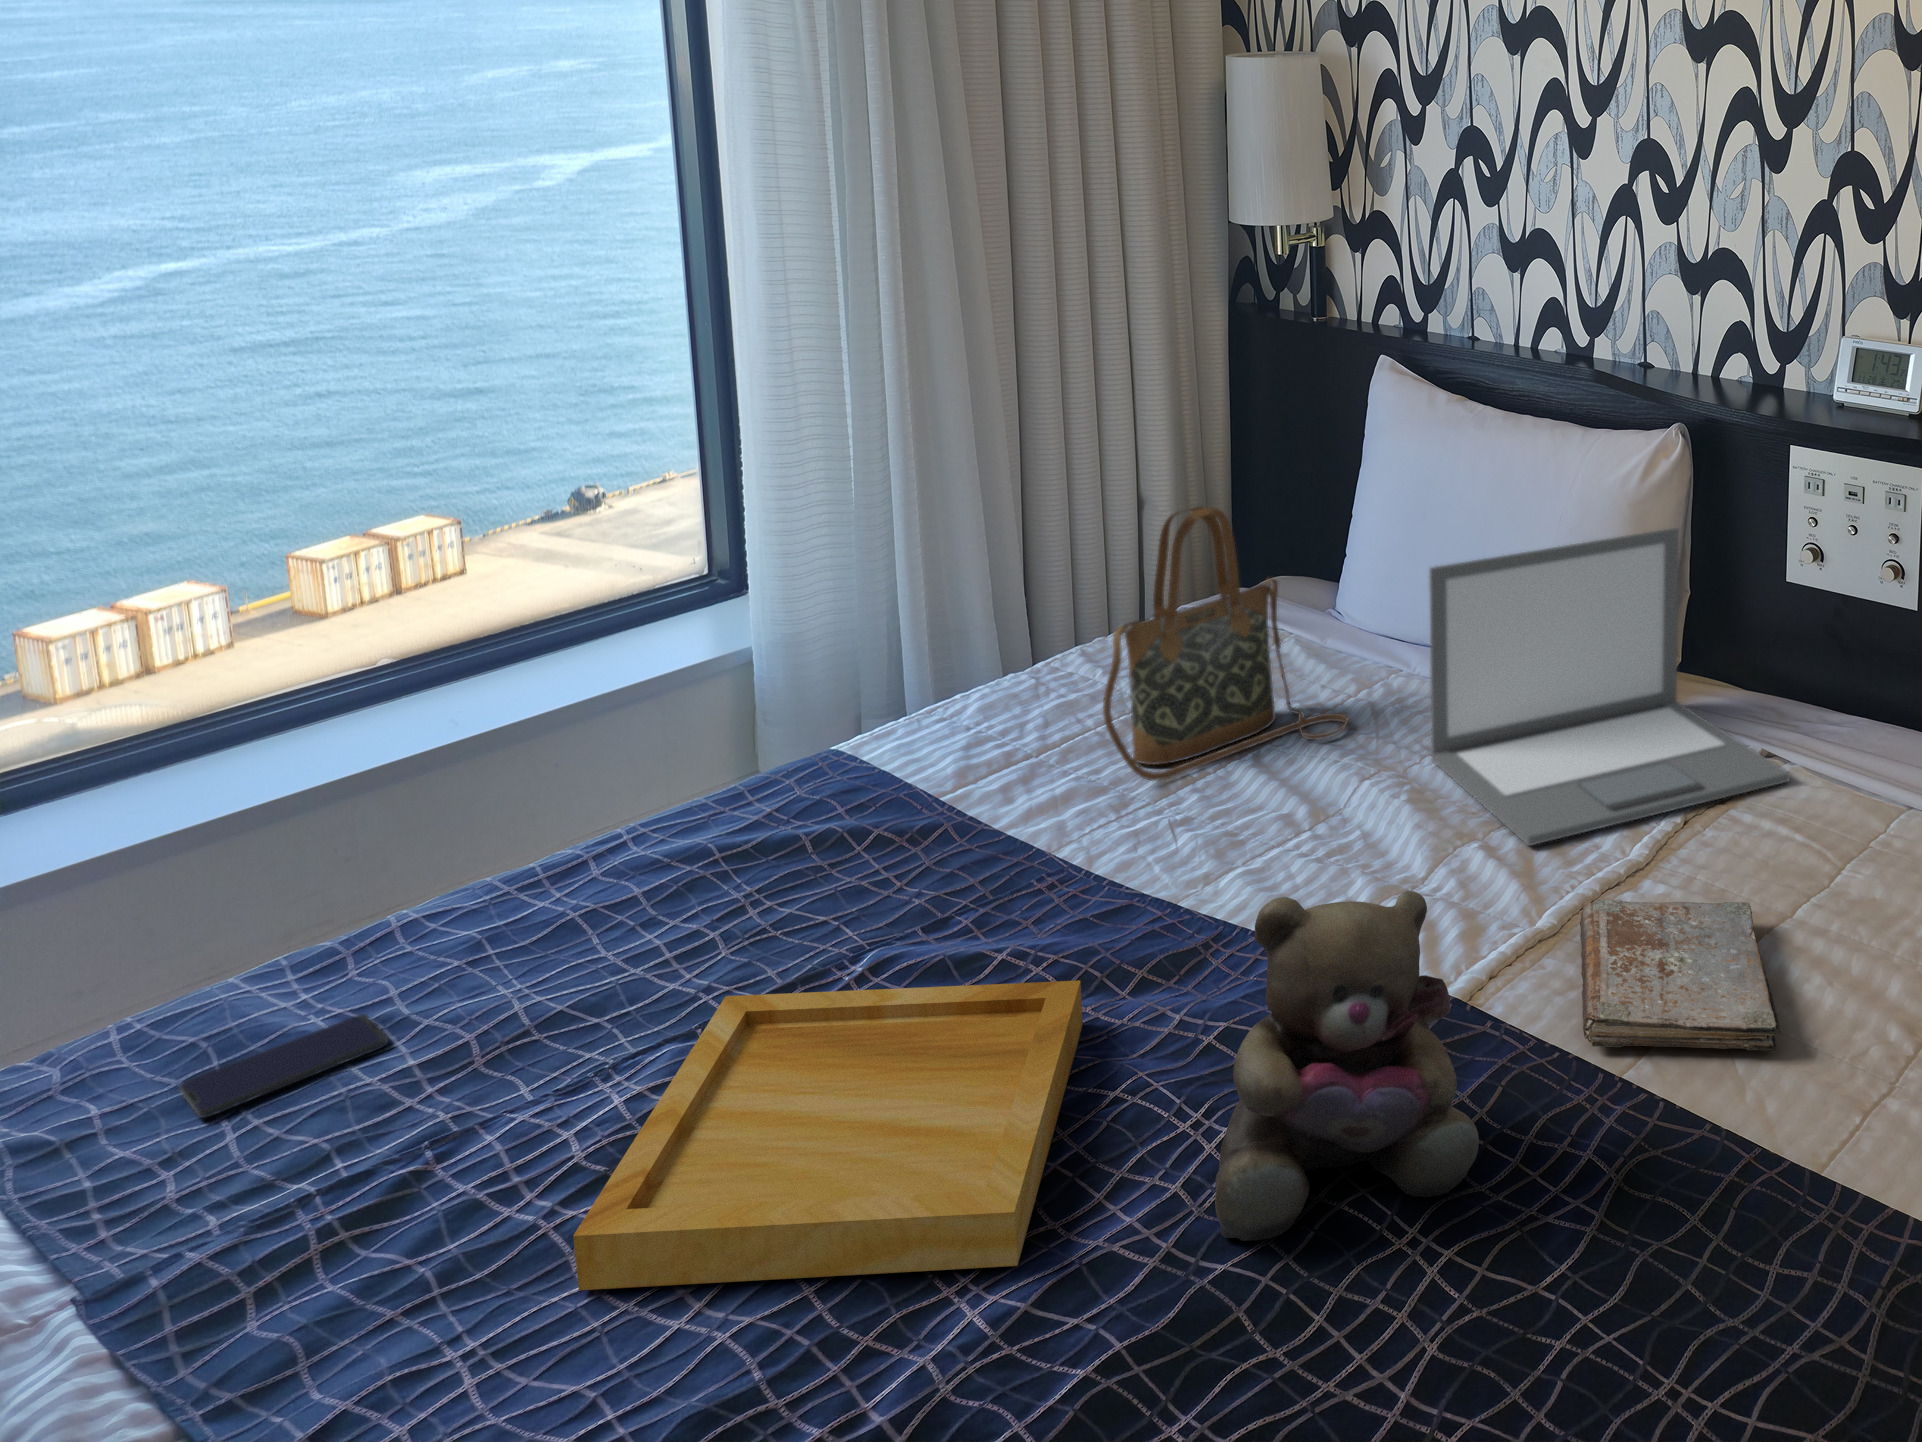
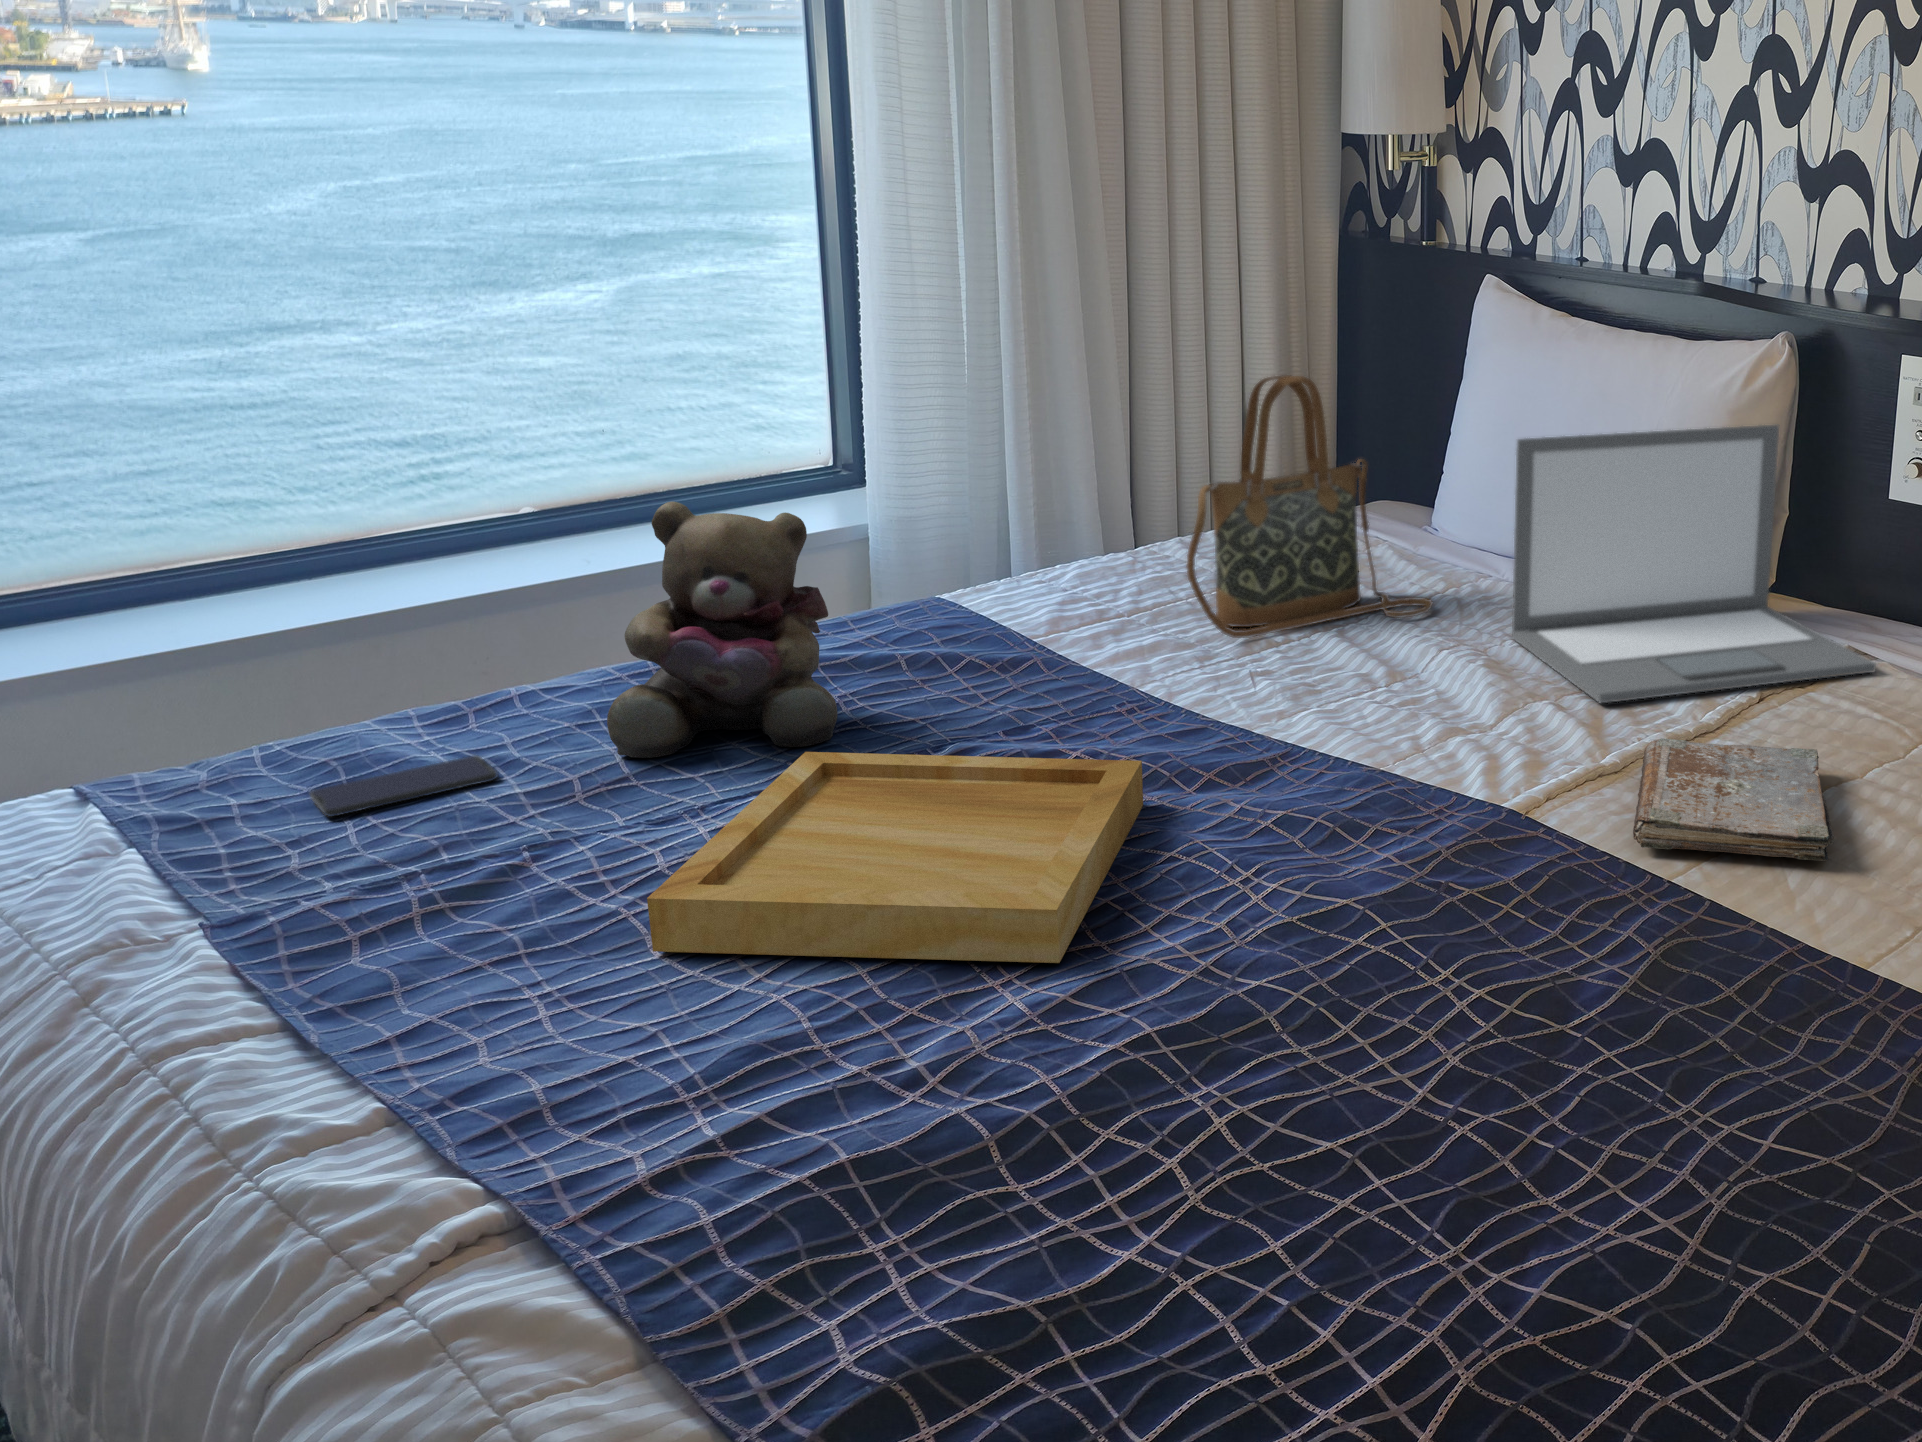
teddy bear: present [1215,891,1479,1241] -> present [607,501,837,758]

